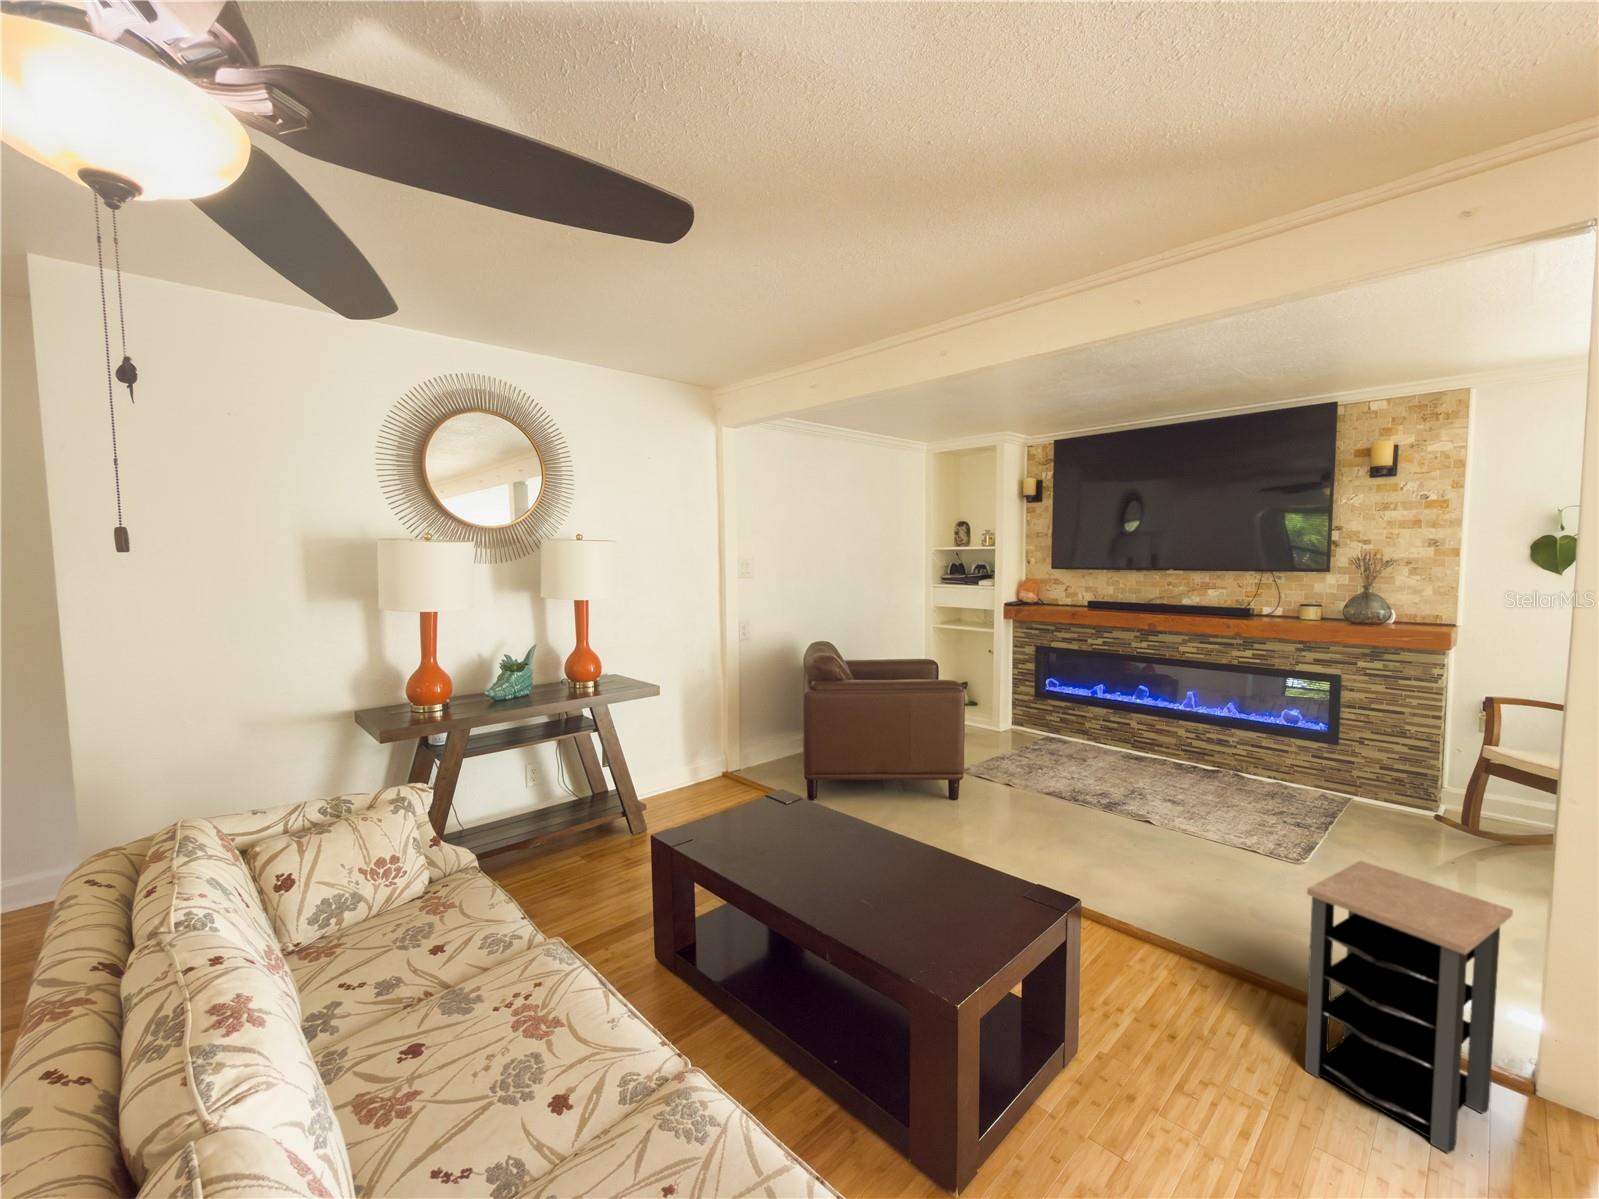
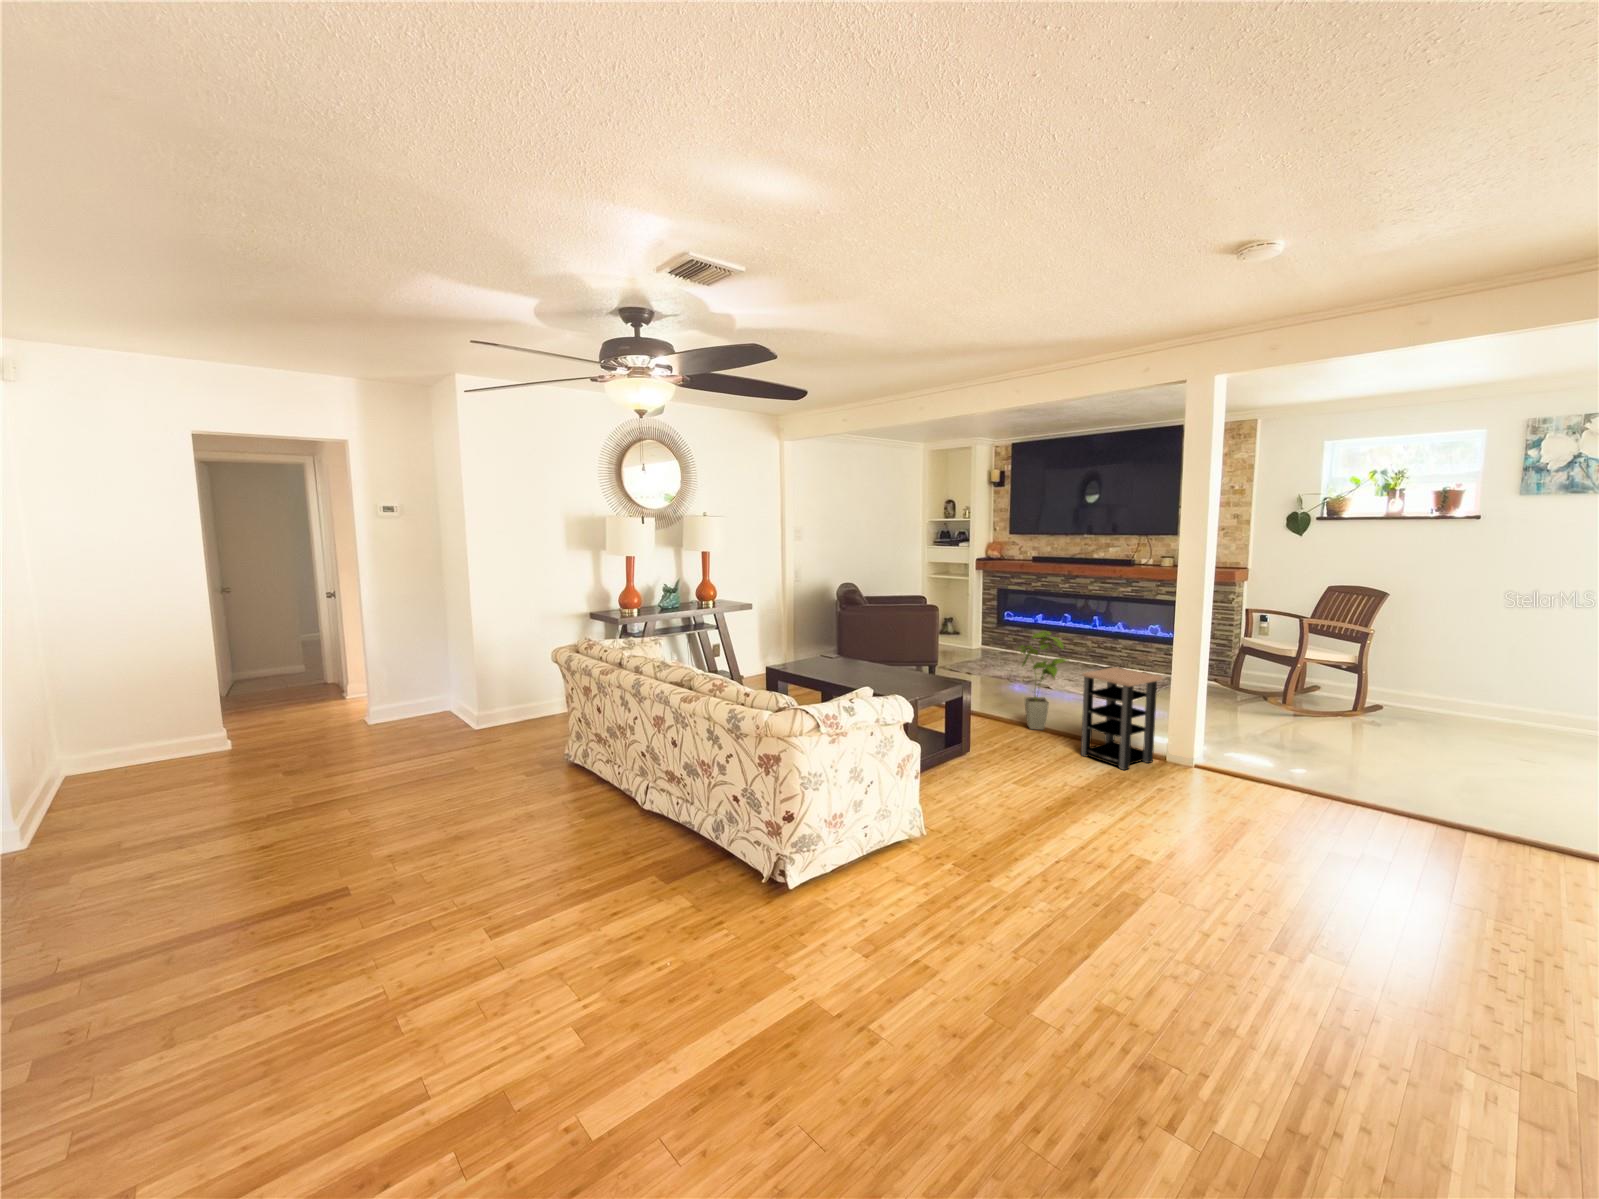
house plant: none [1119,763,1232,958] -> present [1018,631,1067,730]

